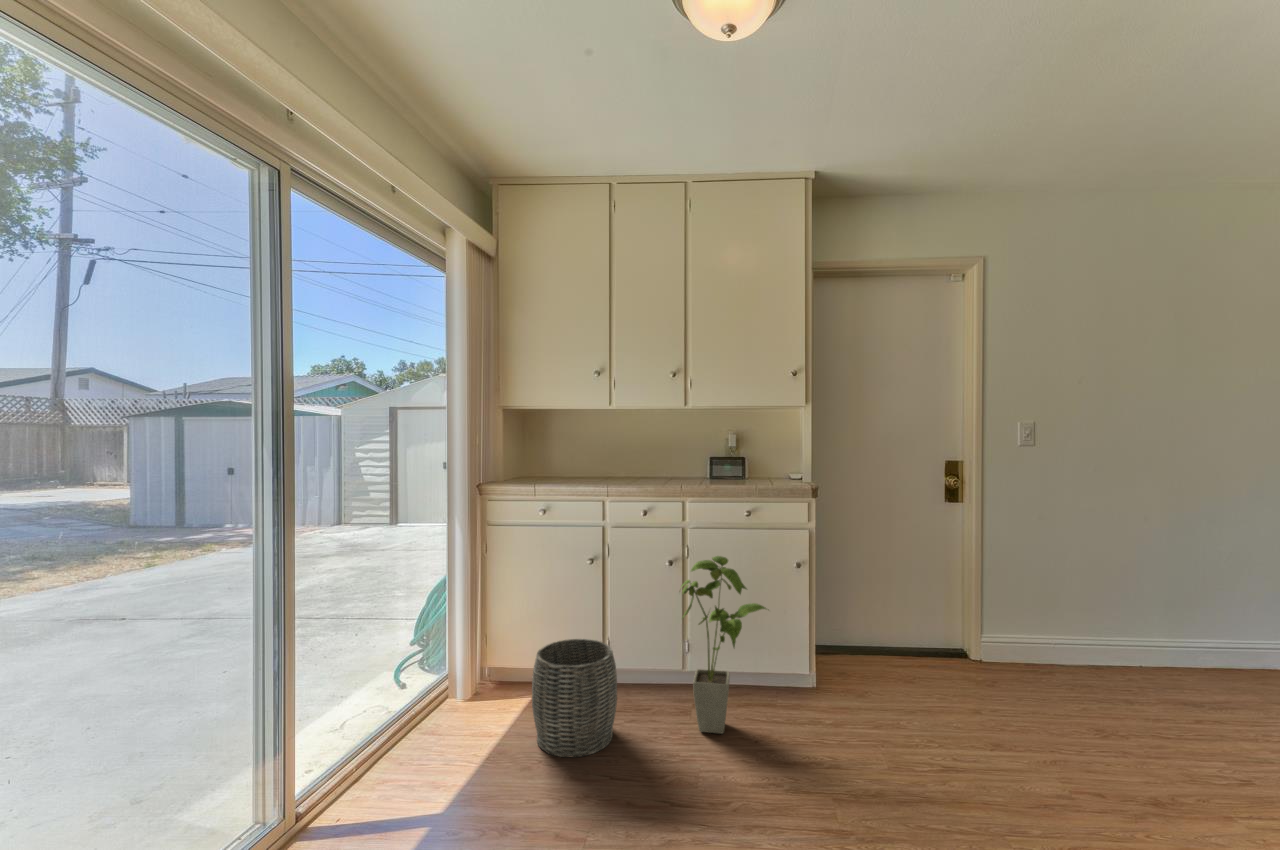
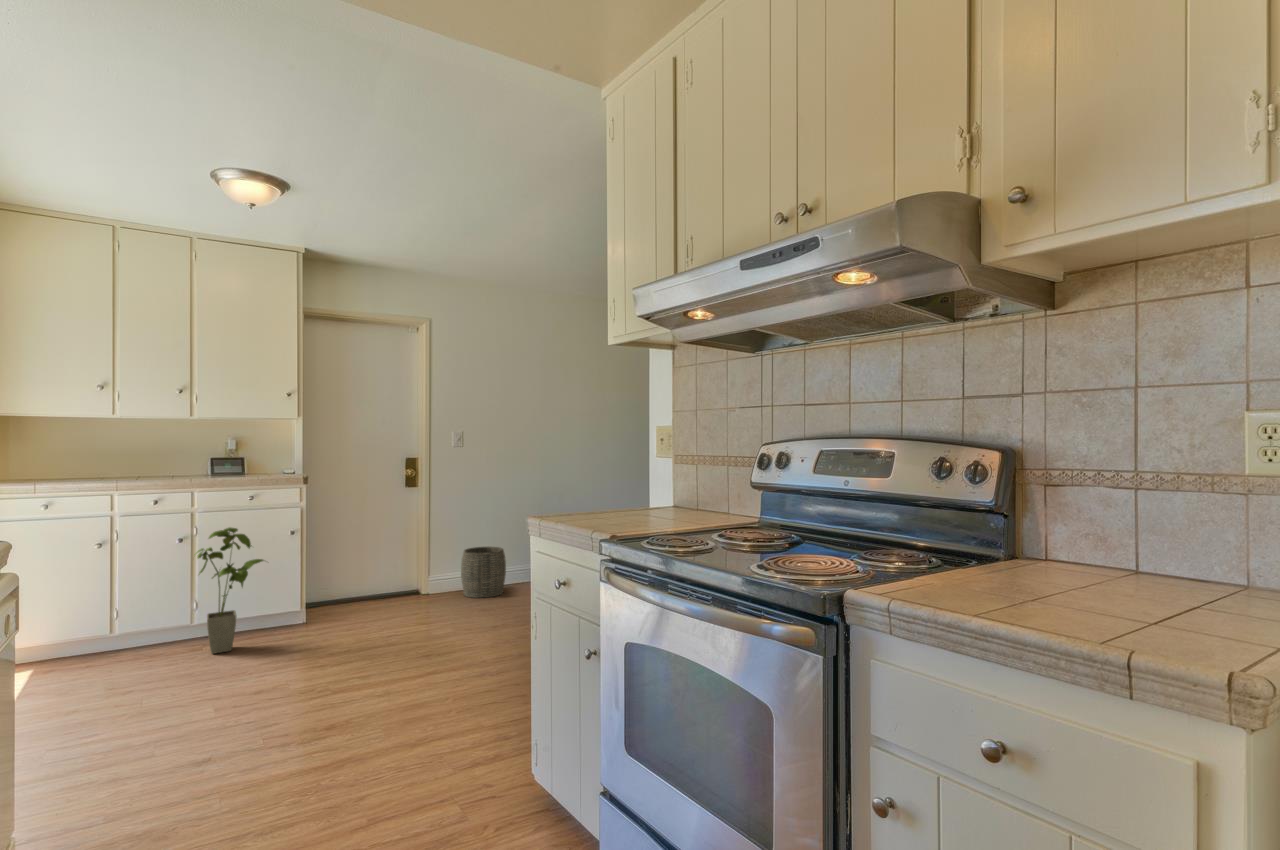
woven basket: present [532,639,617,757] -> present [461,547,506,598]

